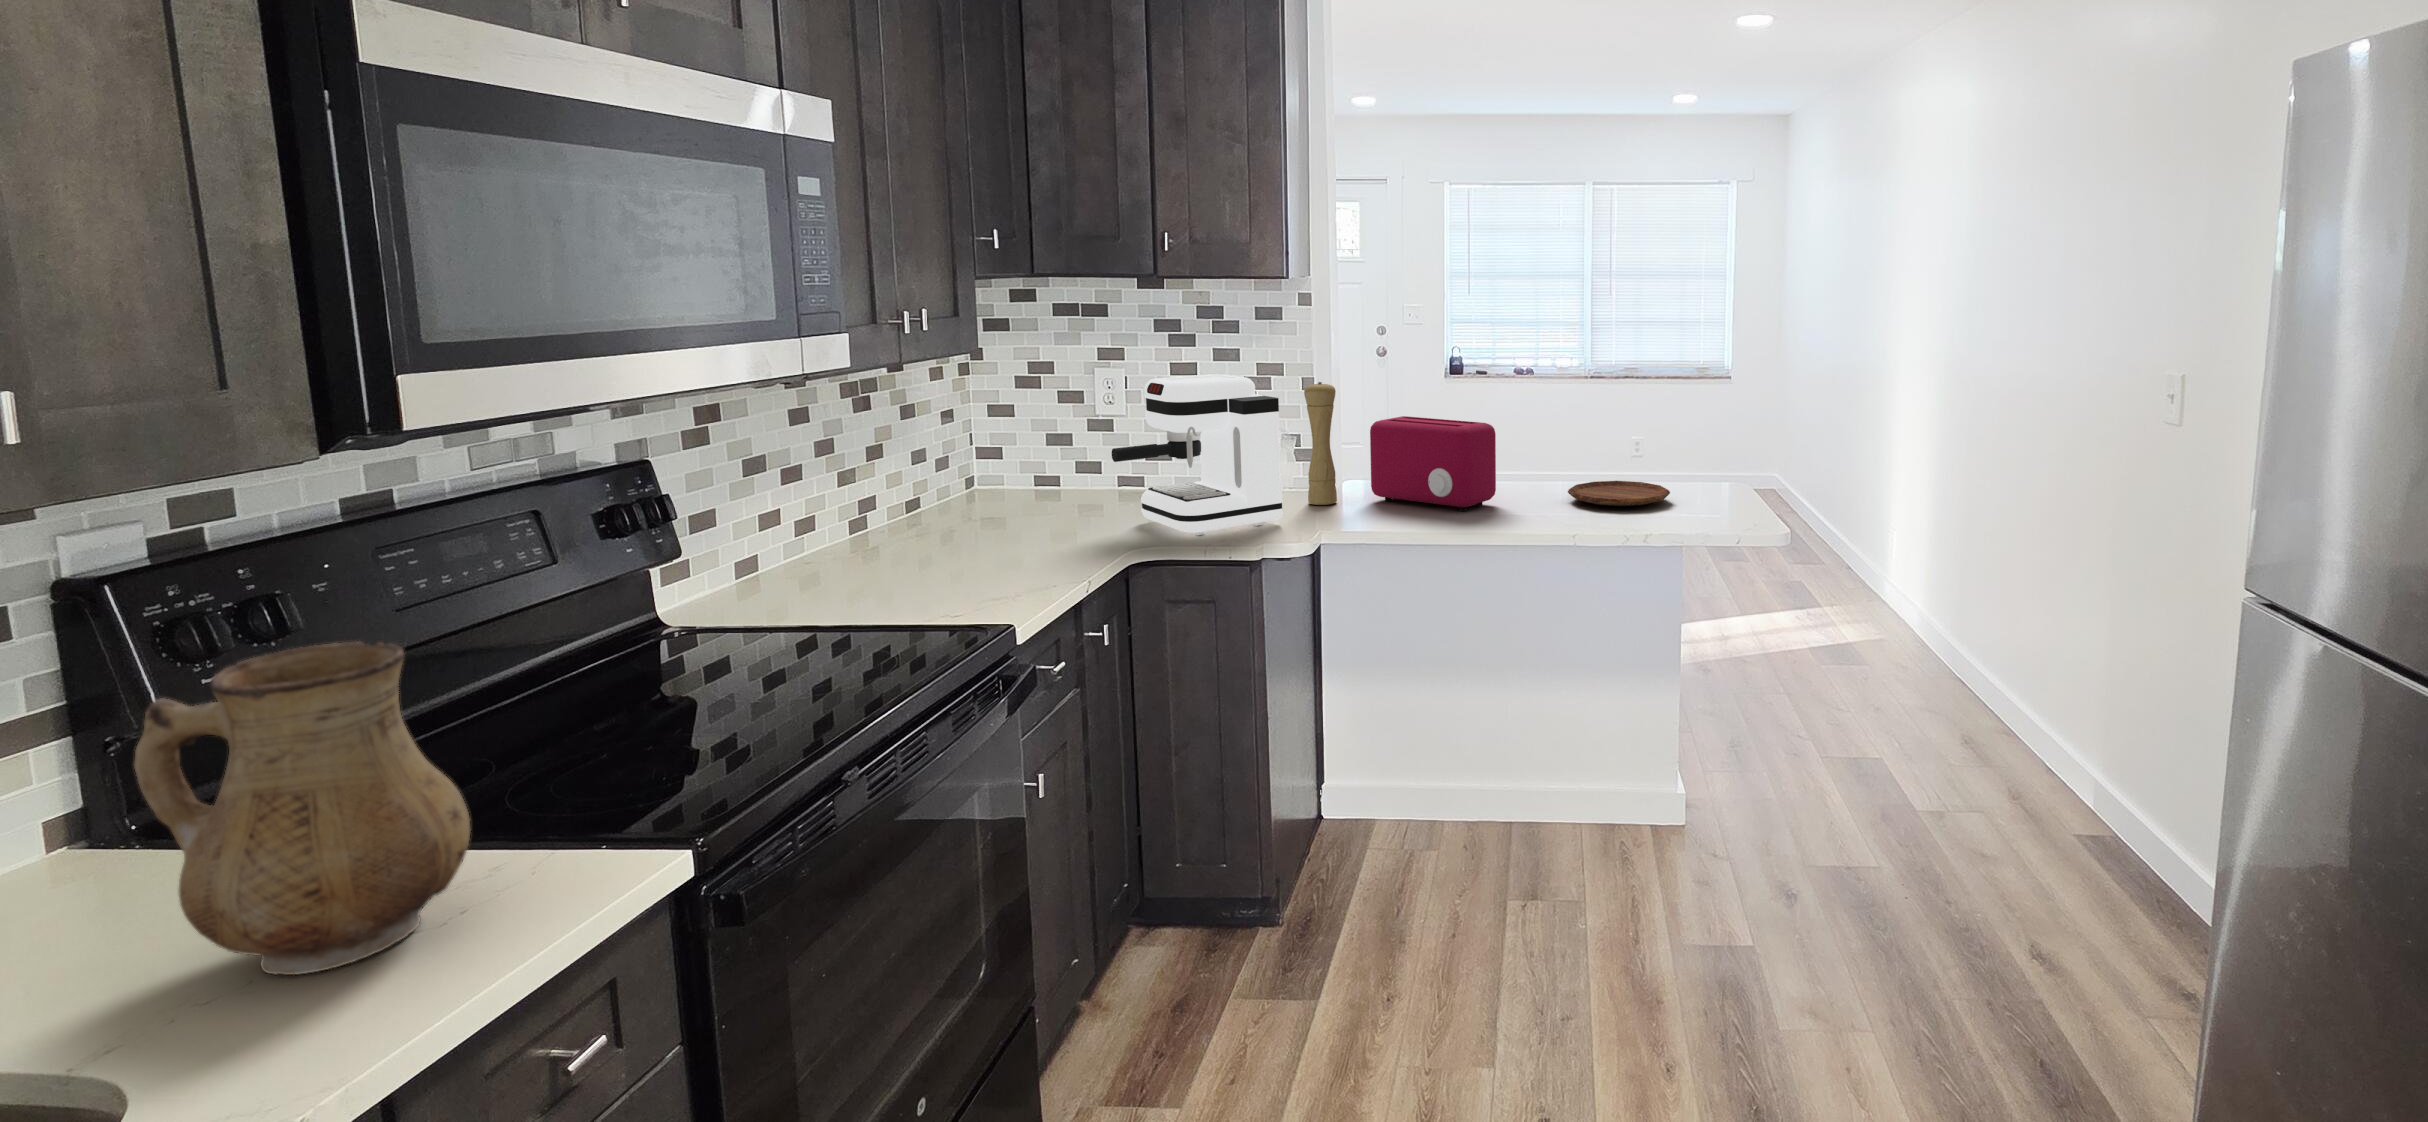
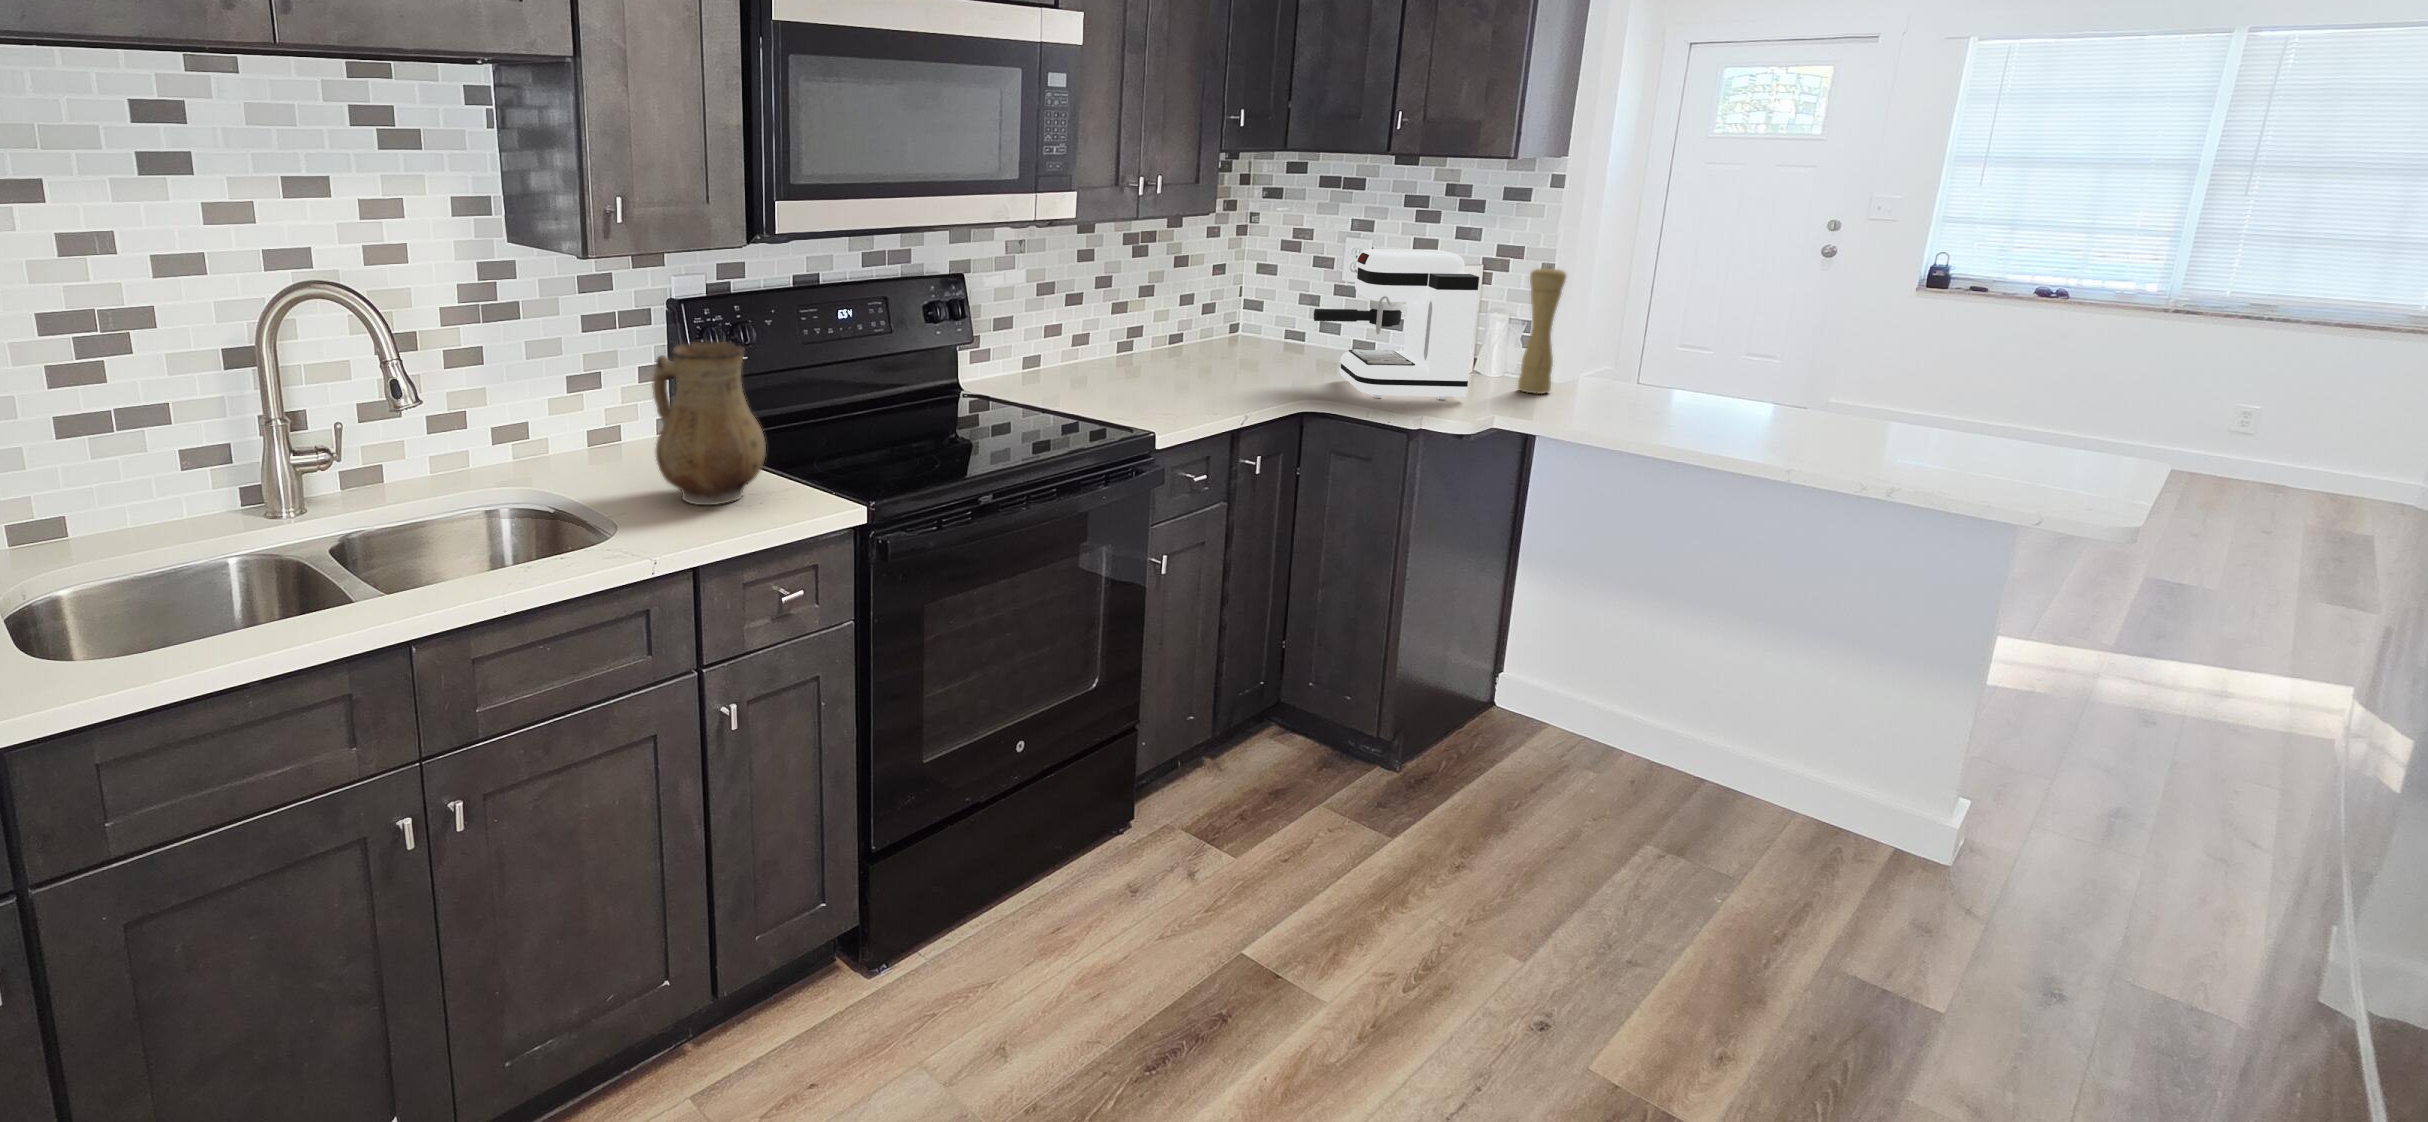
toaster: present [1370,416,1496,511] -> none [1592,312,1753,423]
tray: present [1568,481,1670,506] -> none [1850,419,2015,457]

